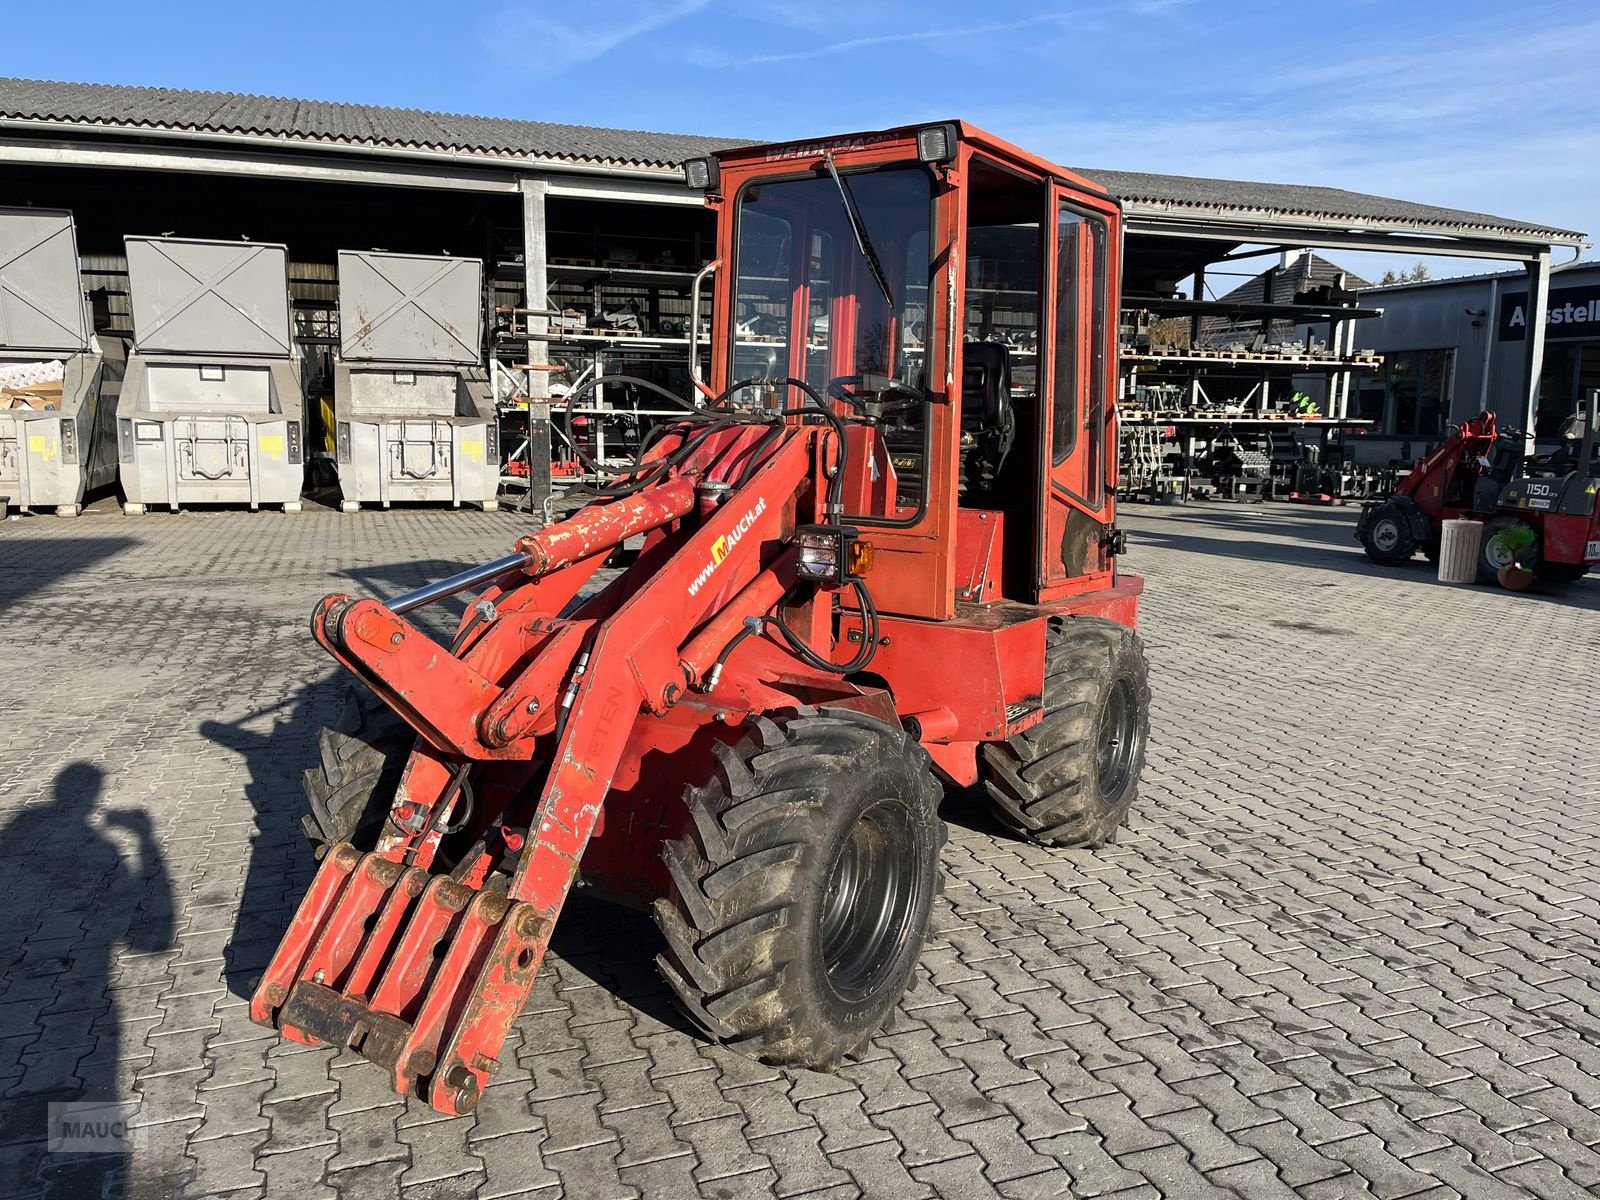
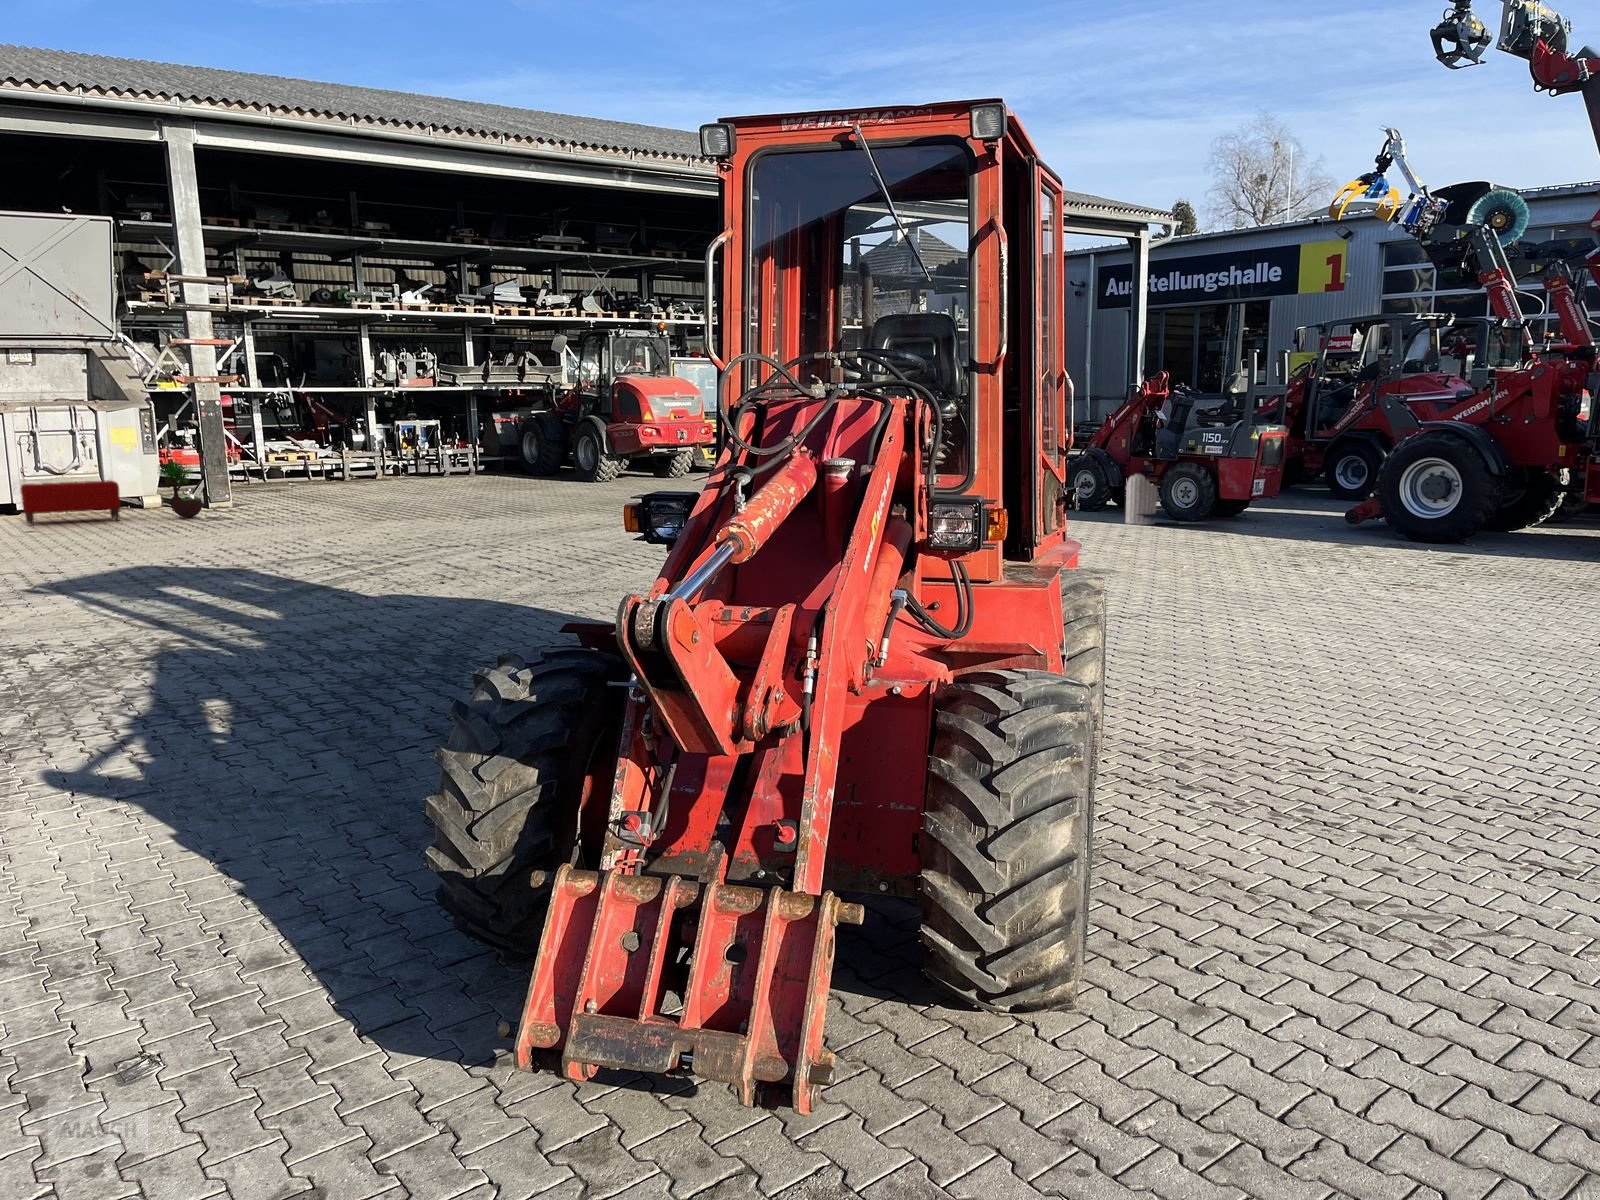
bench: none [389,485,463,521] -> present [20,480,121,526]
potted tree: present [1493,525,1537,590] -> present [158,459,202,518]

